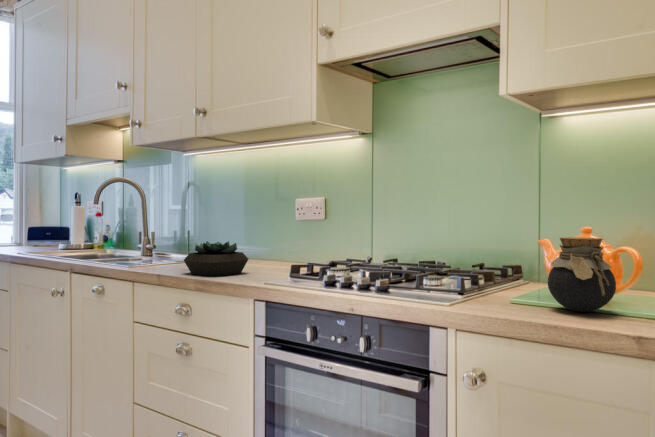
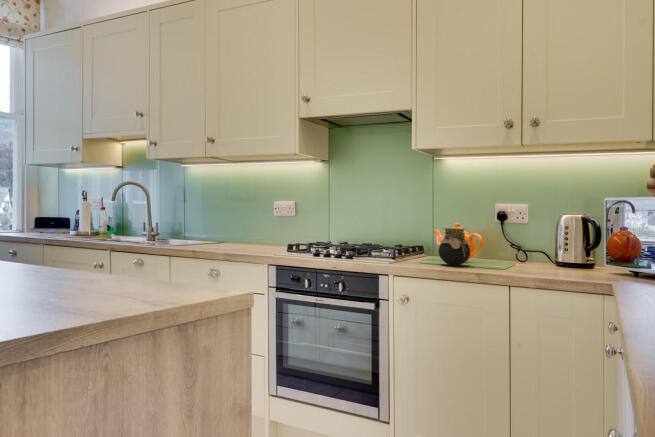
succulent plant: present [184,241,248,276] -> none [211,230,253,252]

